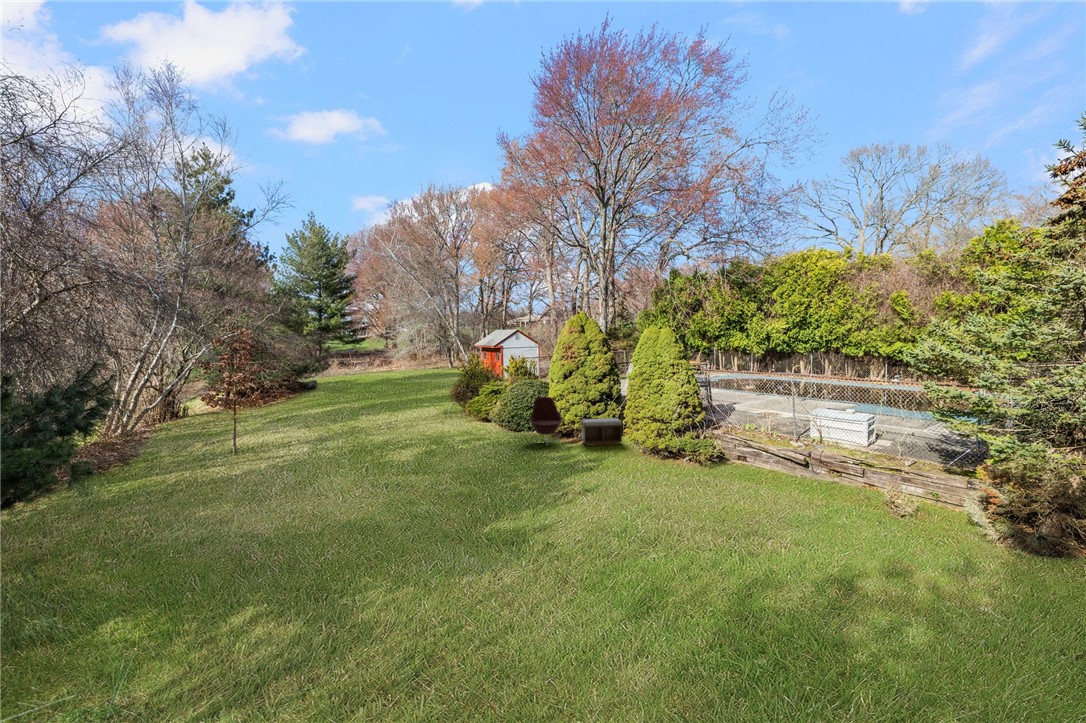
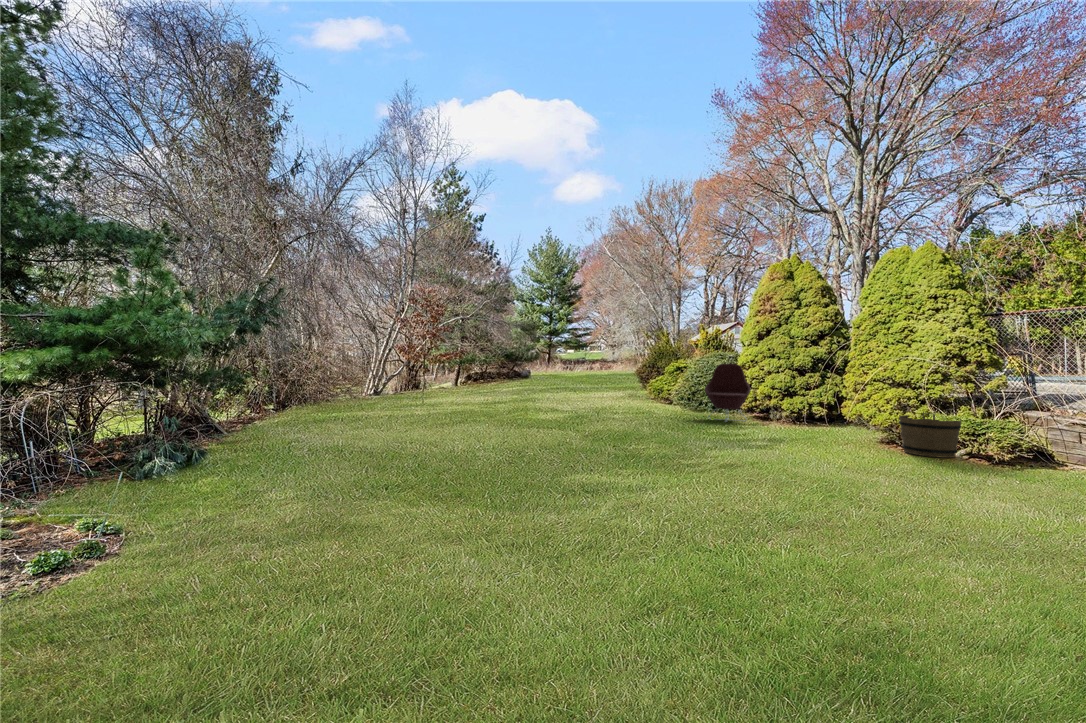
bench: present [581,418,622,446] -> none [778,392,845,430]
bucket: none [660,437,689,468] -> present [899,412,961,458]

